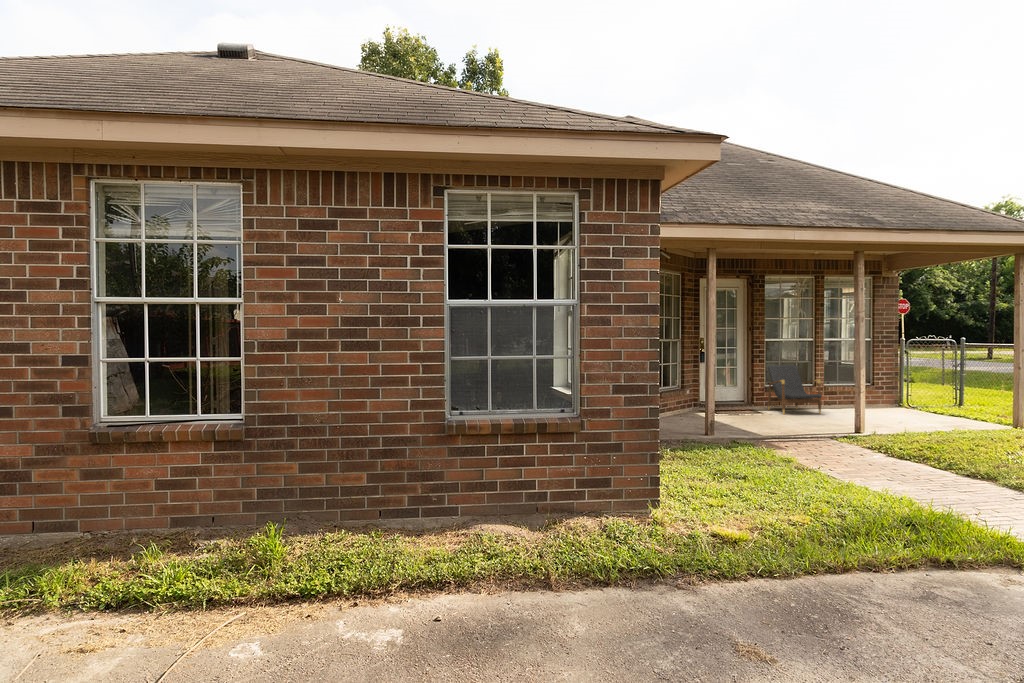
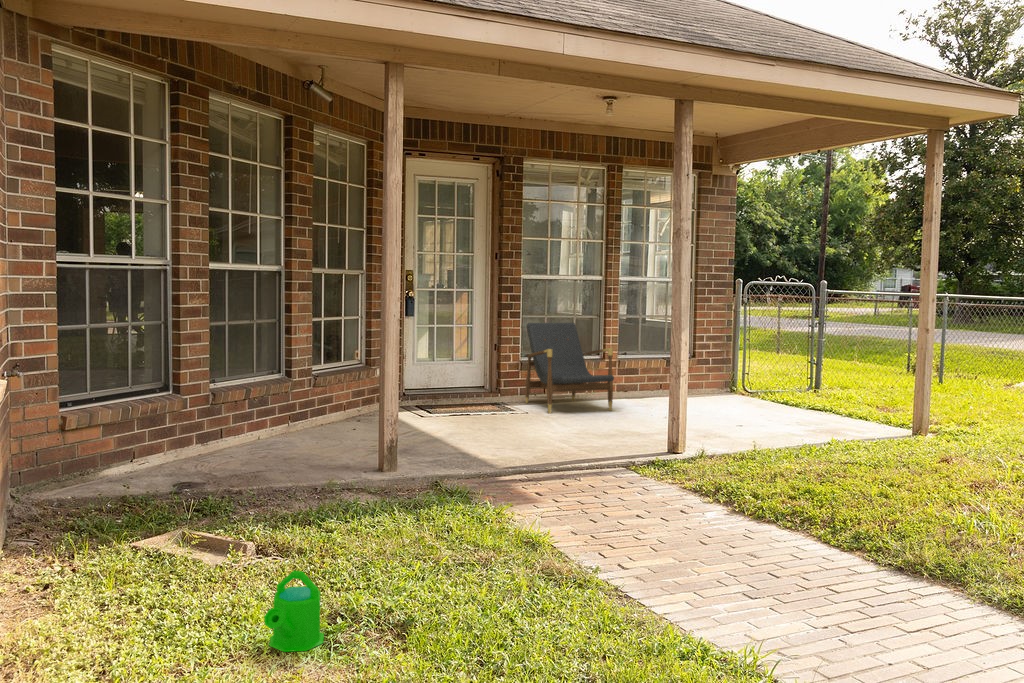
watering can: none [698,453,718,480] -> present [264,570,324,652]

